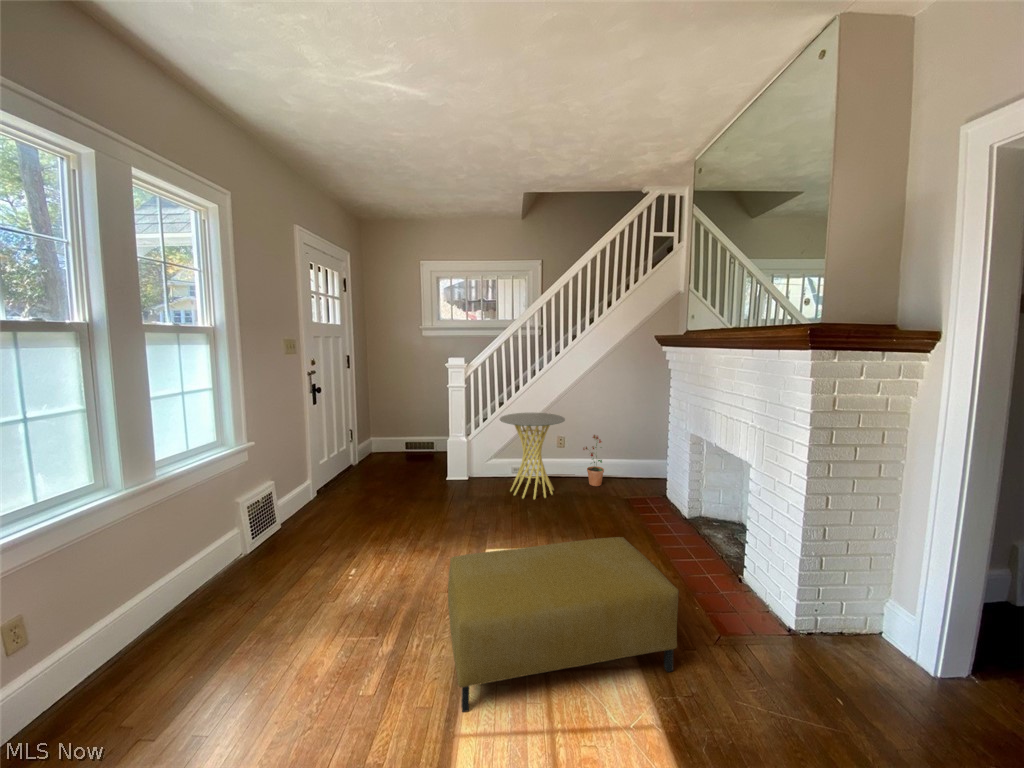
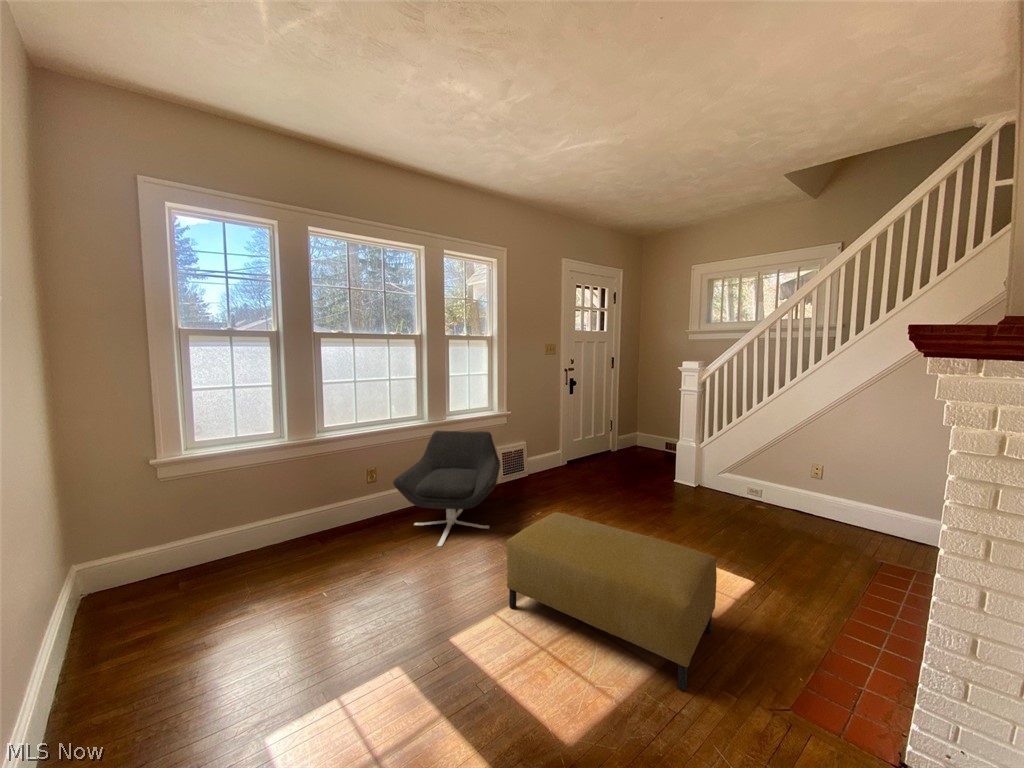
side table: present [500,413,565,499] -> none [716,425,803,526]
potted plant: present [583,435,604,486] -> none [842,470,873,539]
lounge chair: none [107,479,332,701] -> present [393,431,501,546]

